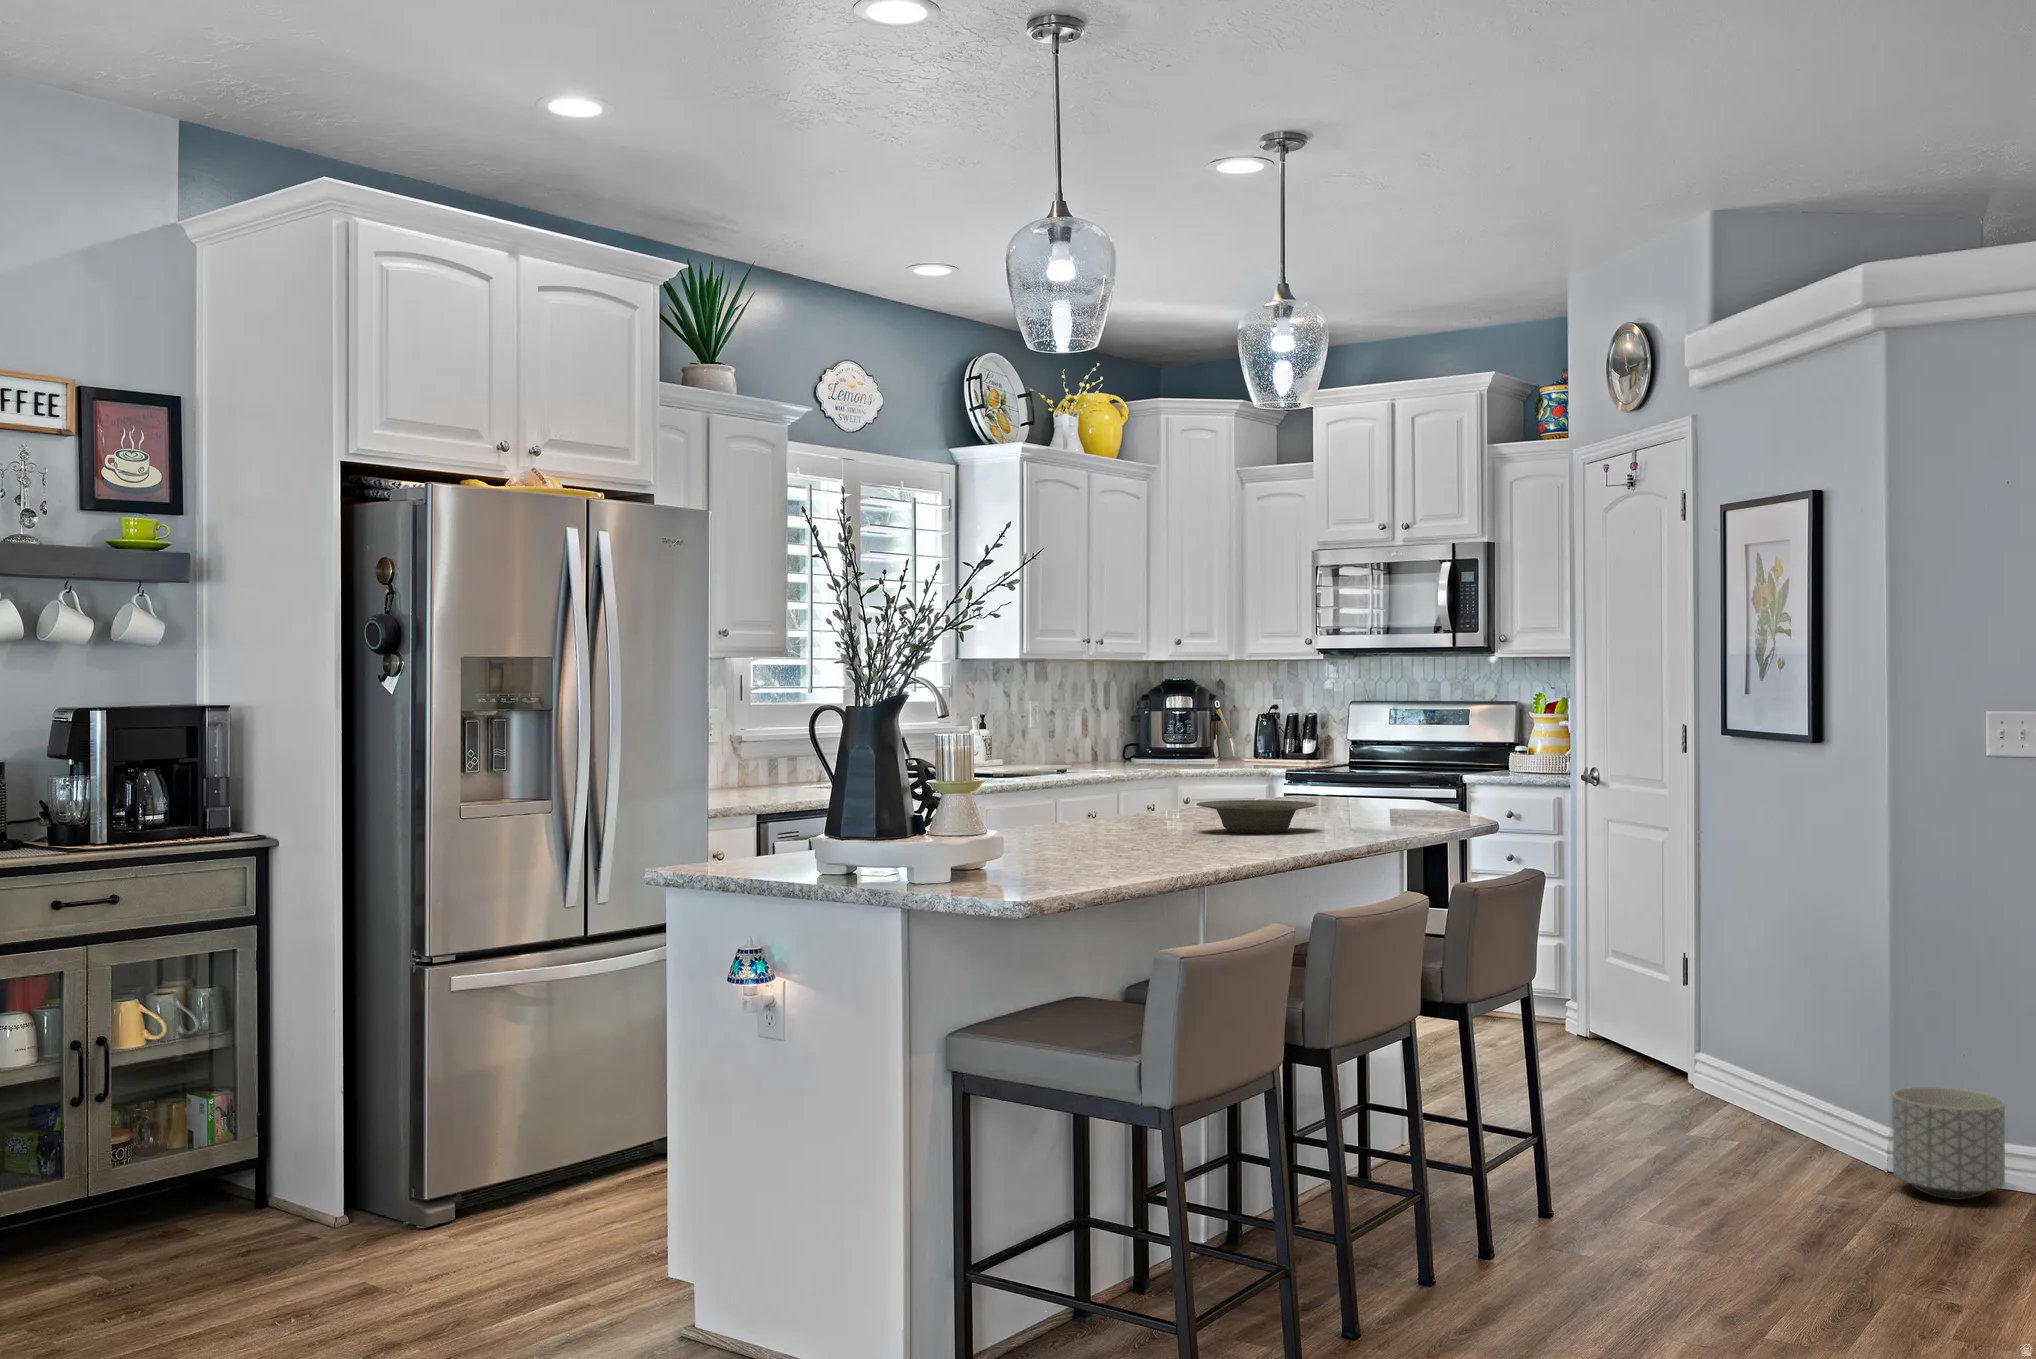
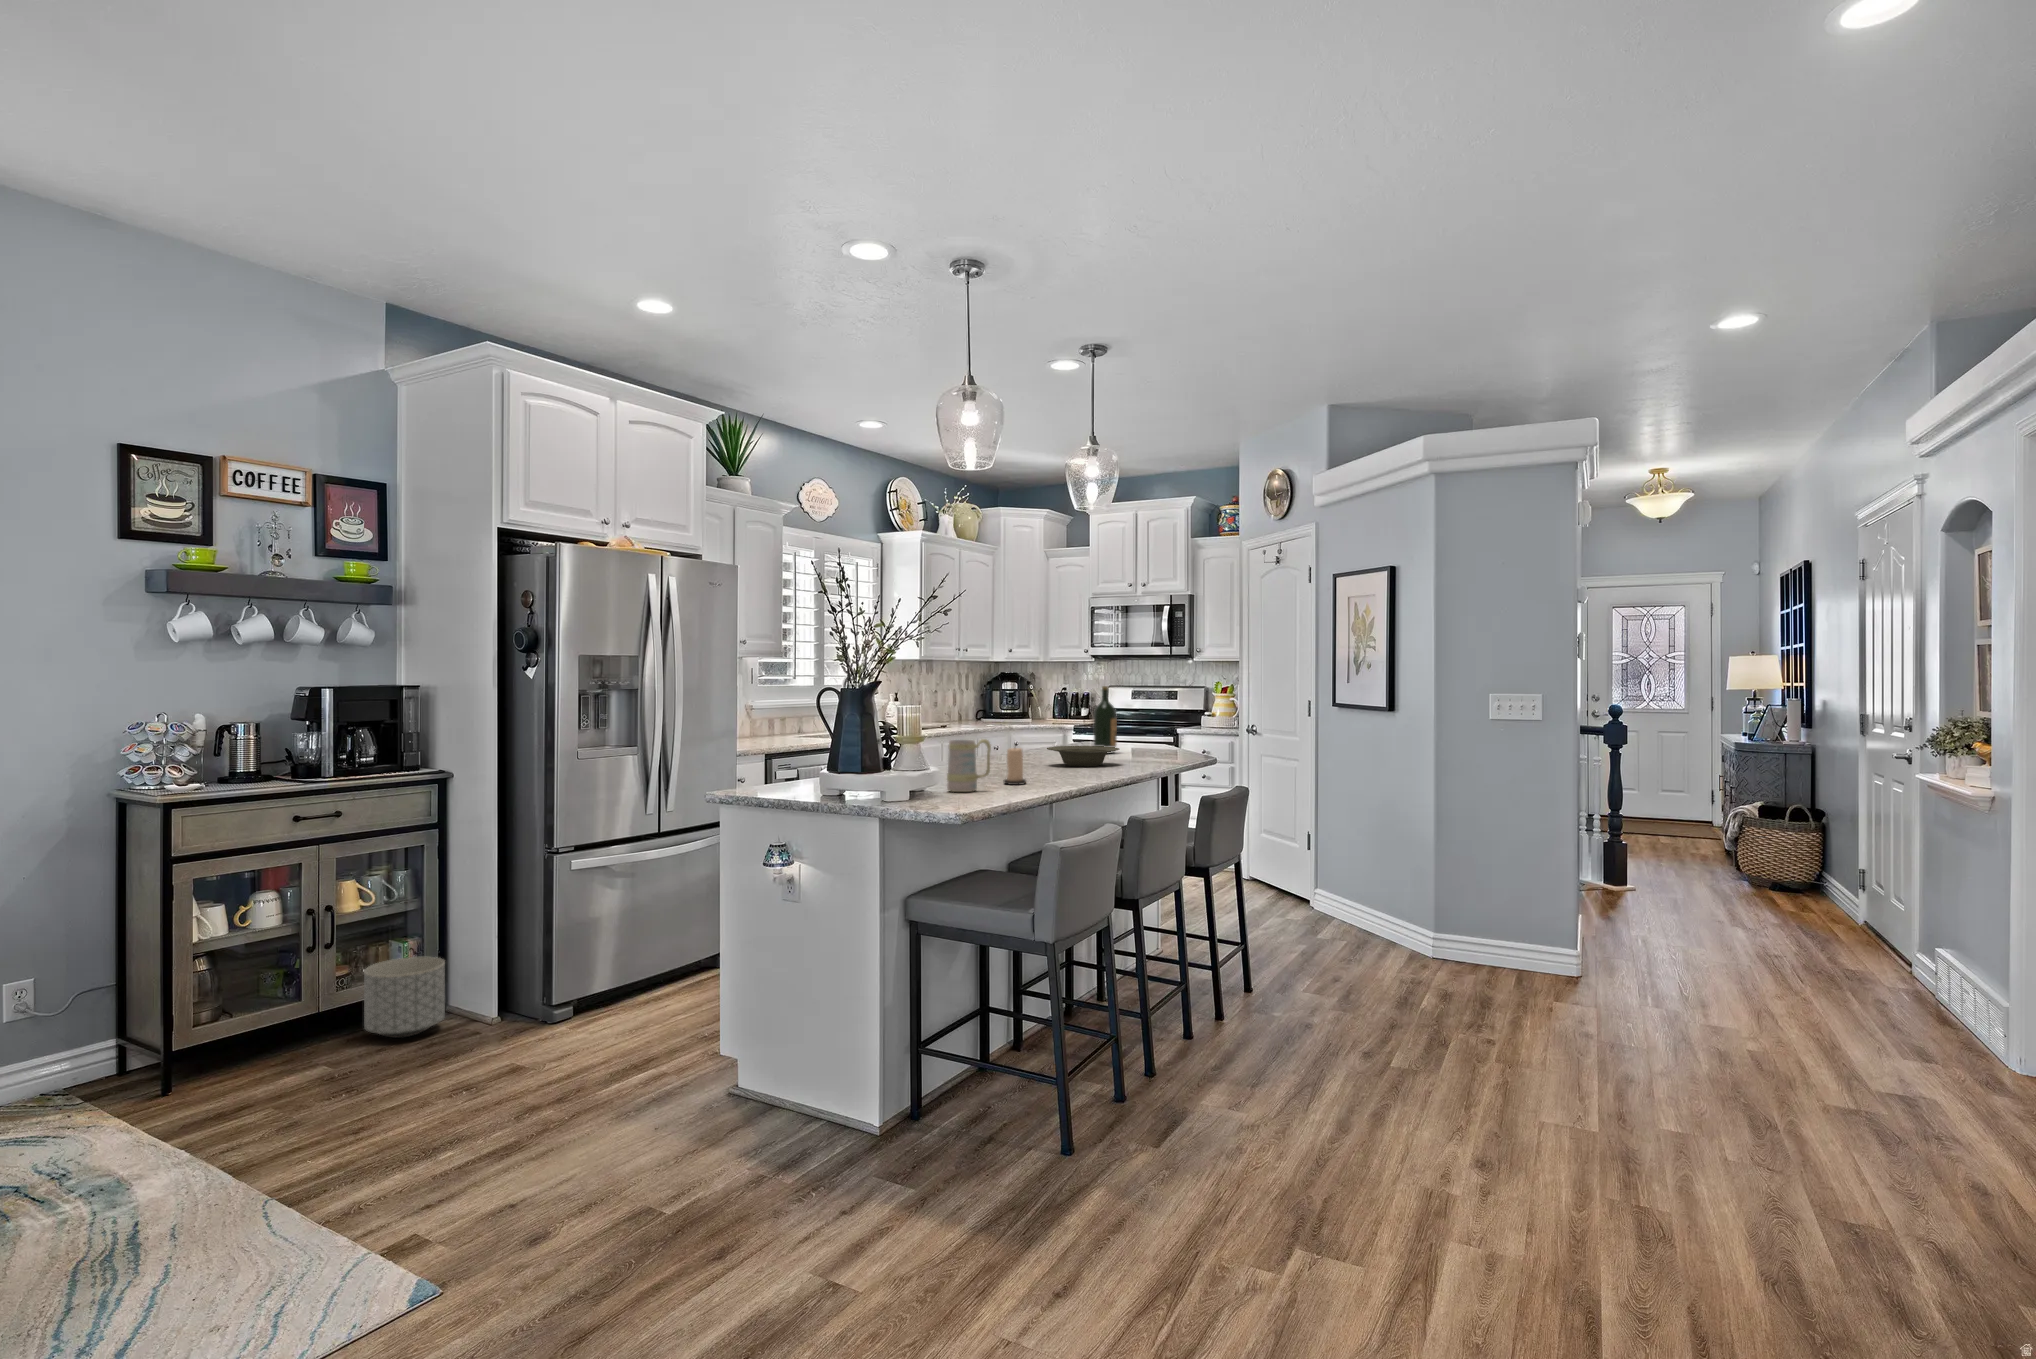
wine bottle: none [1289,702,1328,815] -> present [1094,686,1117,754]
mug: none [1009,785,1078,869] -> present [947,739,991,792]
candle: none [1105,796,1142,859] -> present [1003,748,1026,785]
planter: present [1893,1087,2005,1200] -> present [364,957,445,1038]

